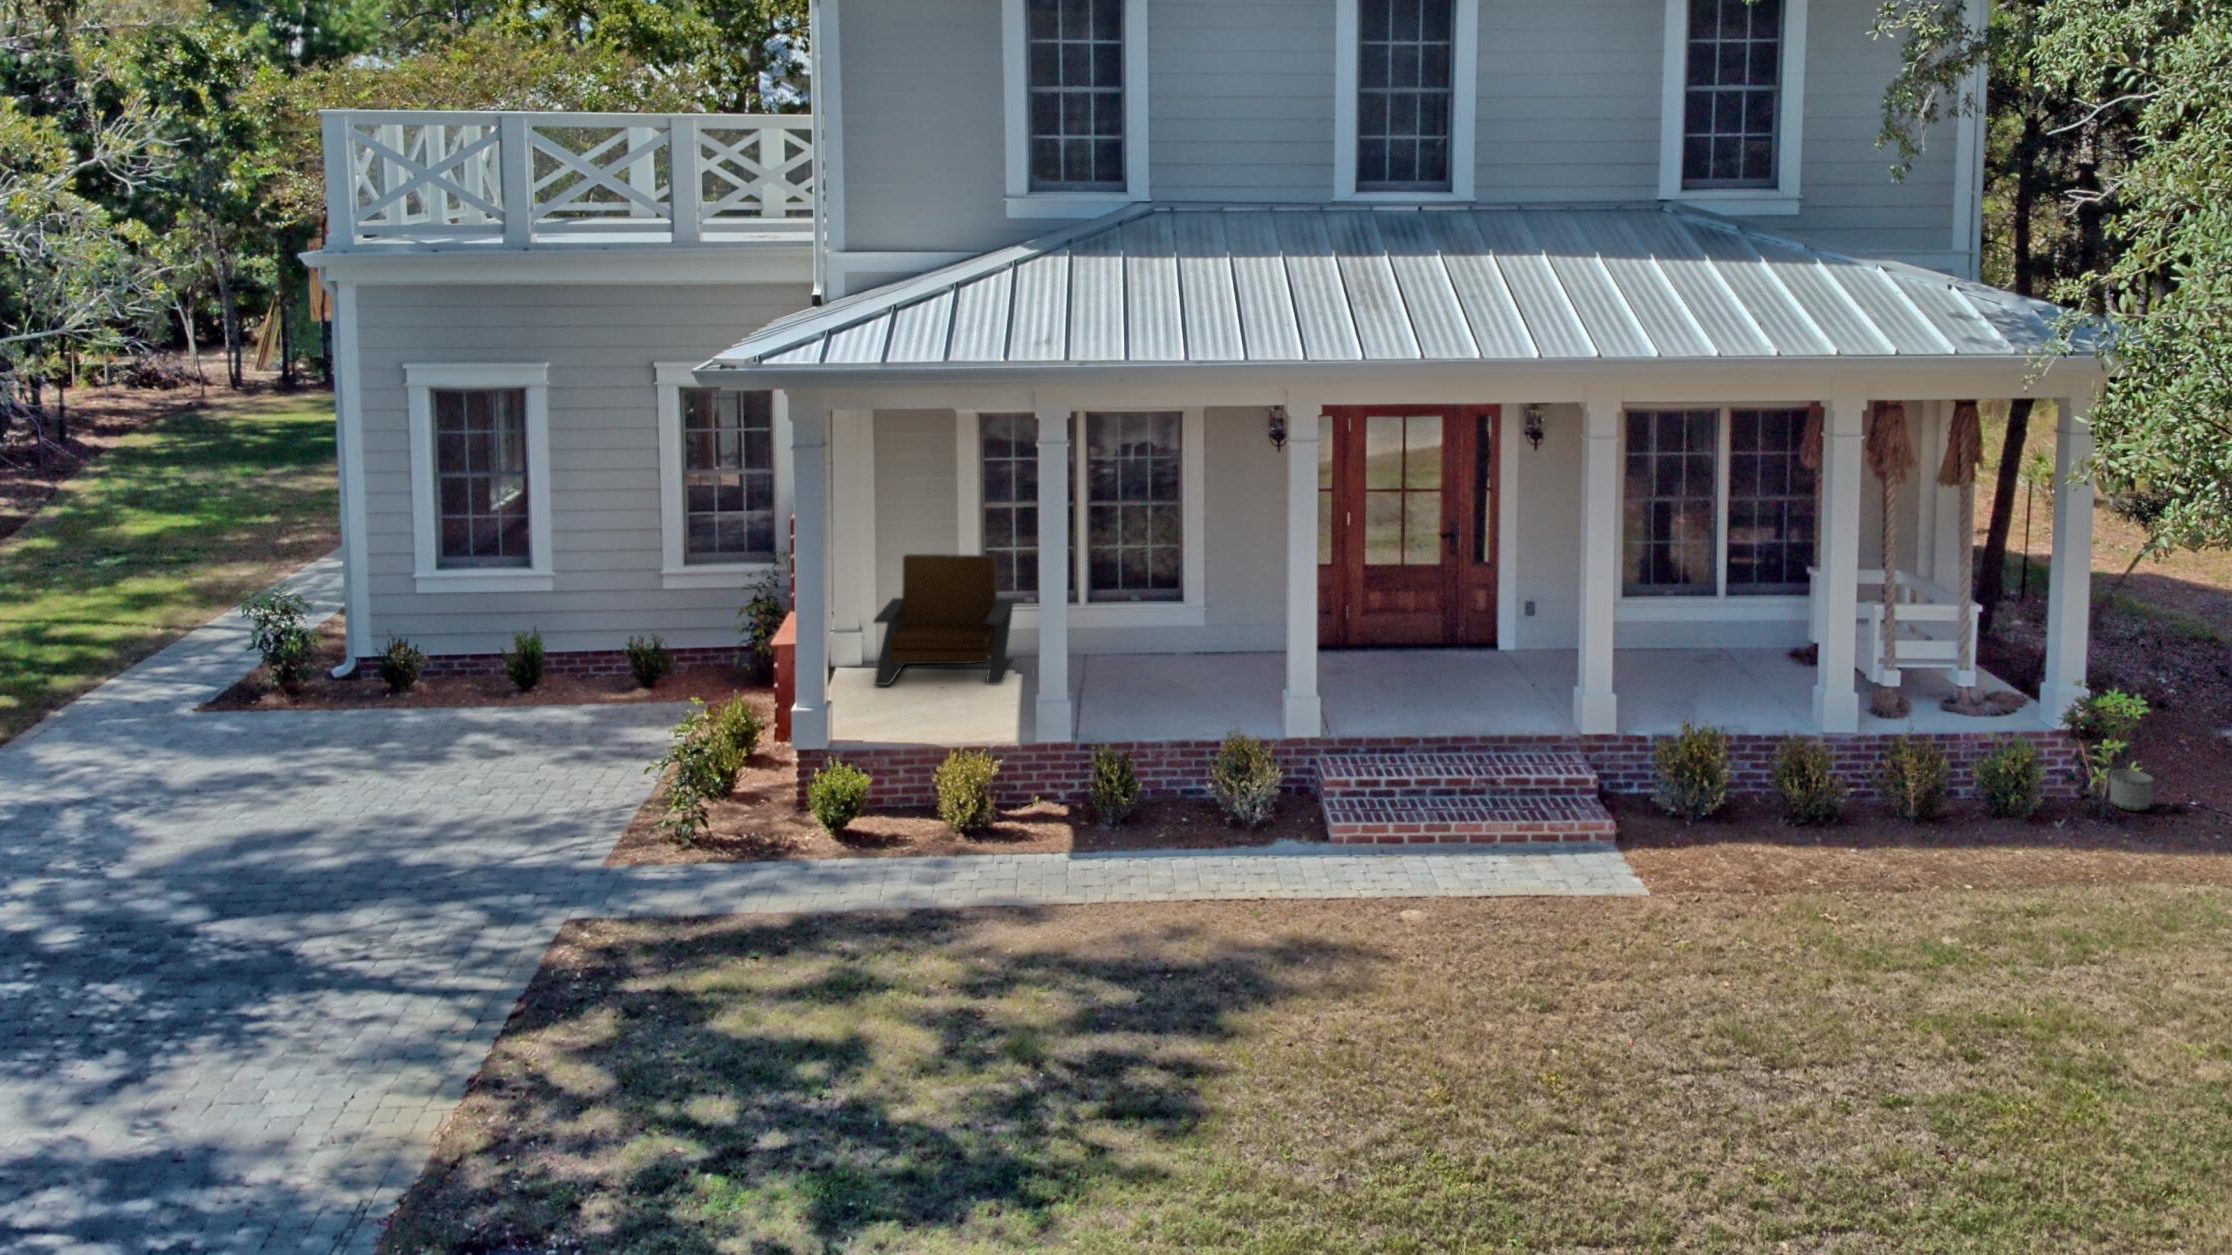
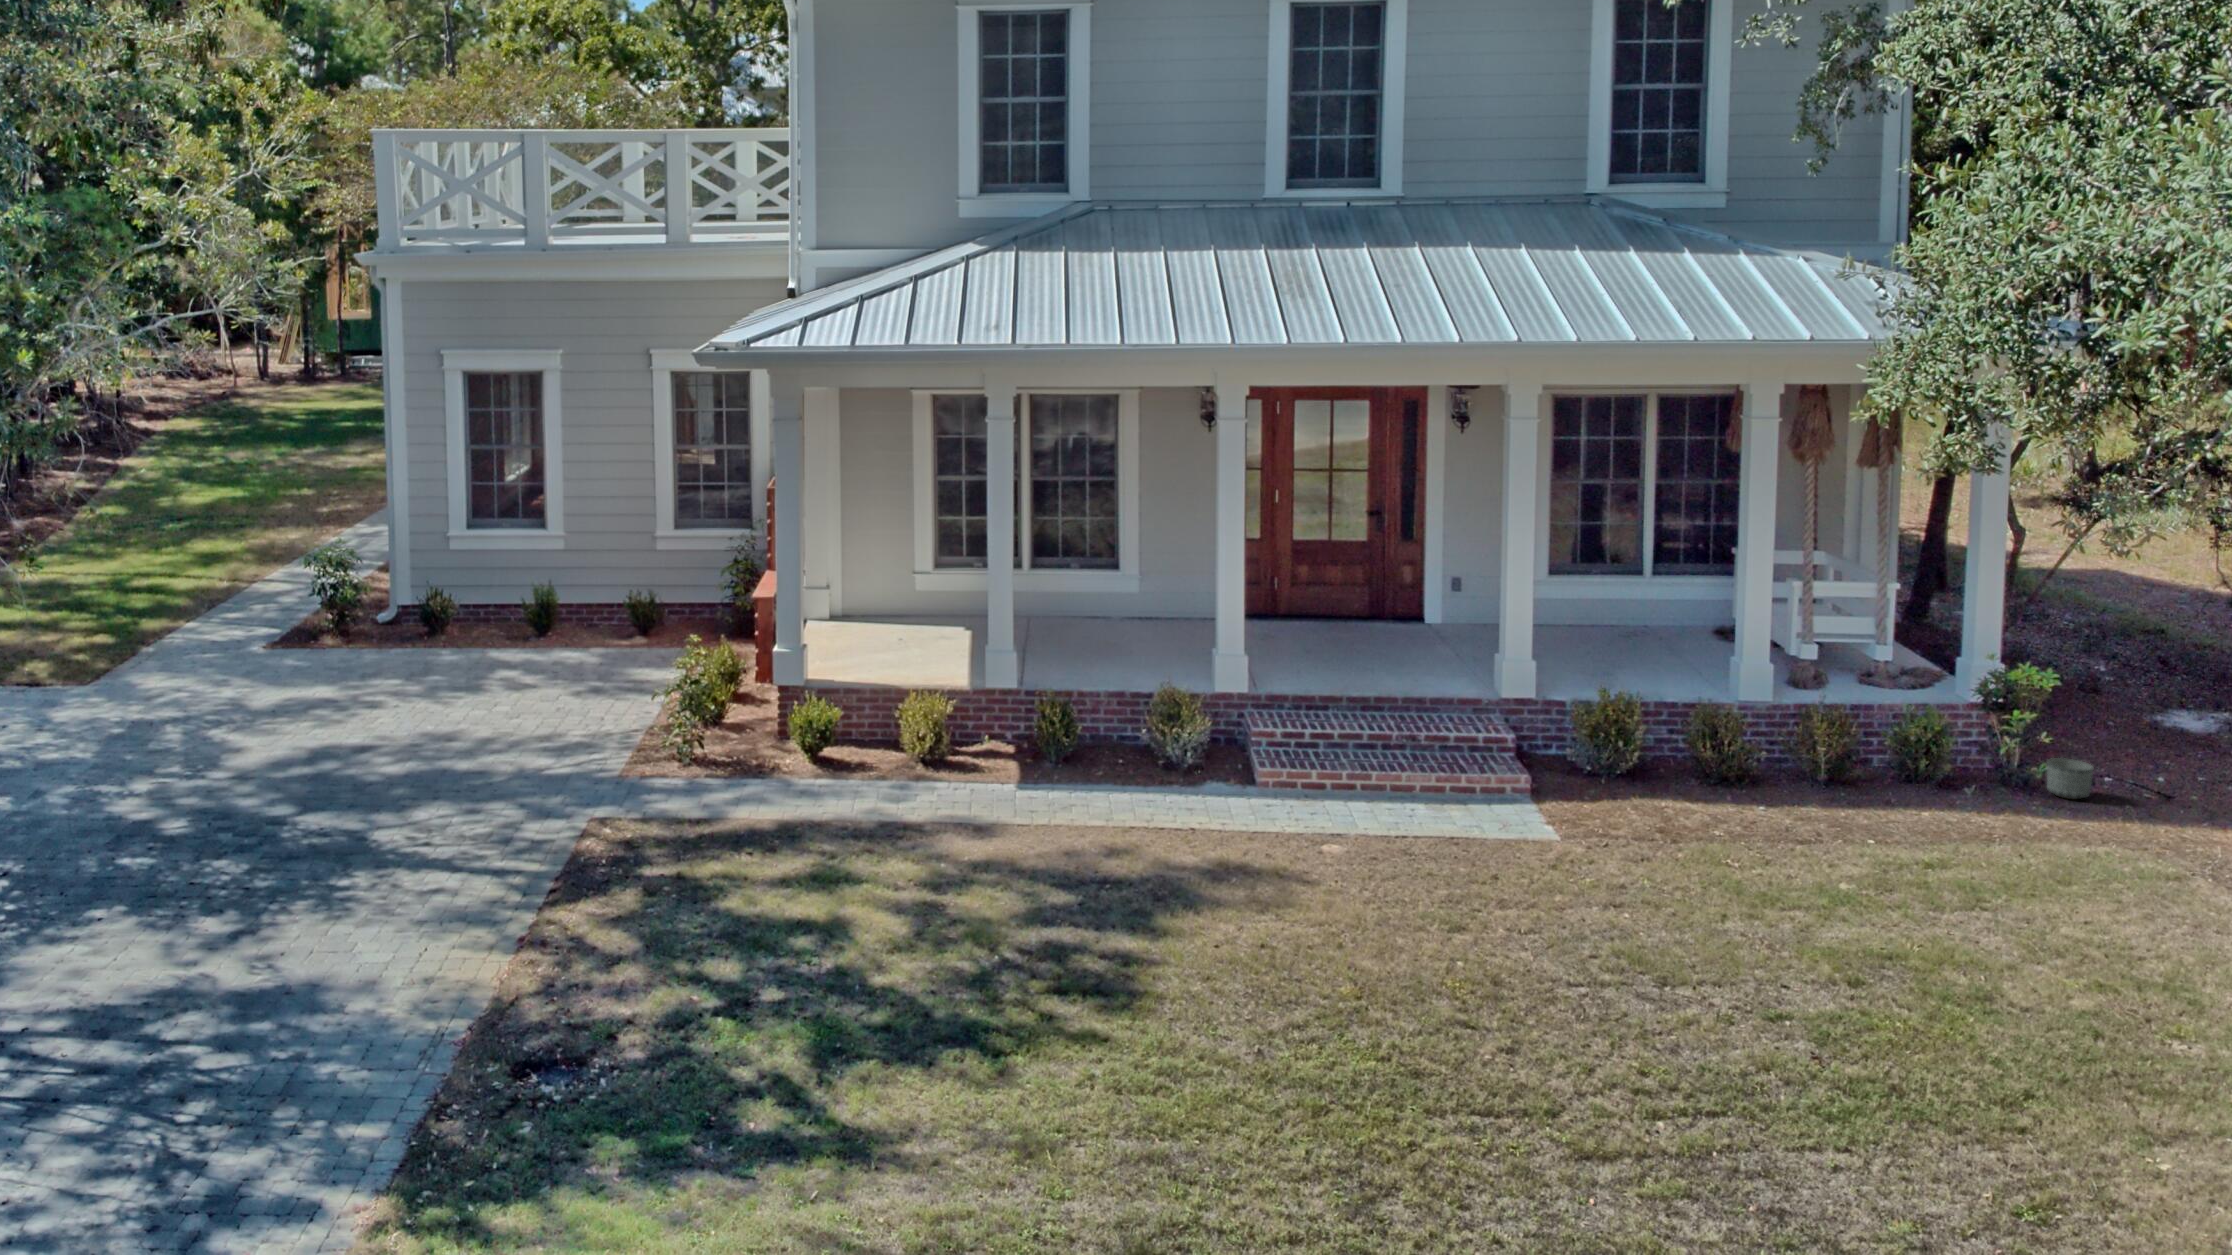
lounge chair: present [874,554,1014,685] -> none [839,524,963,644]

